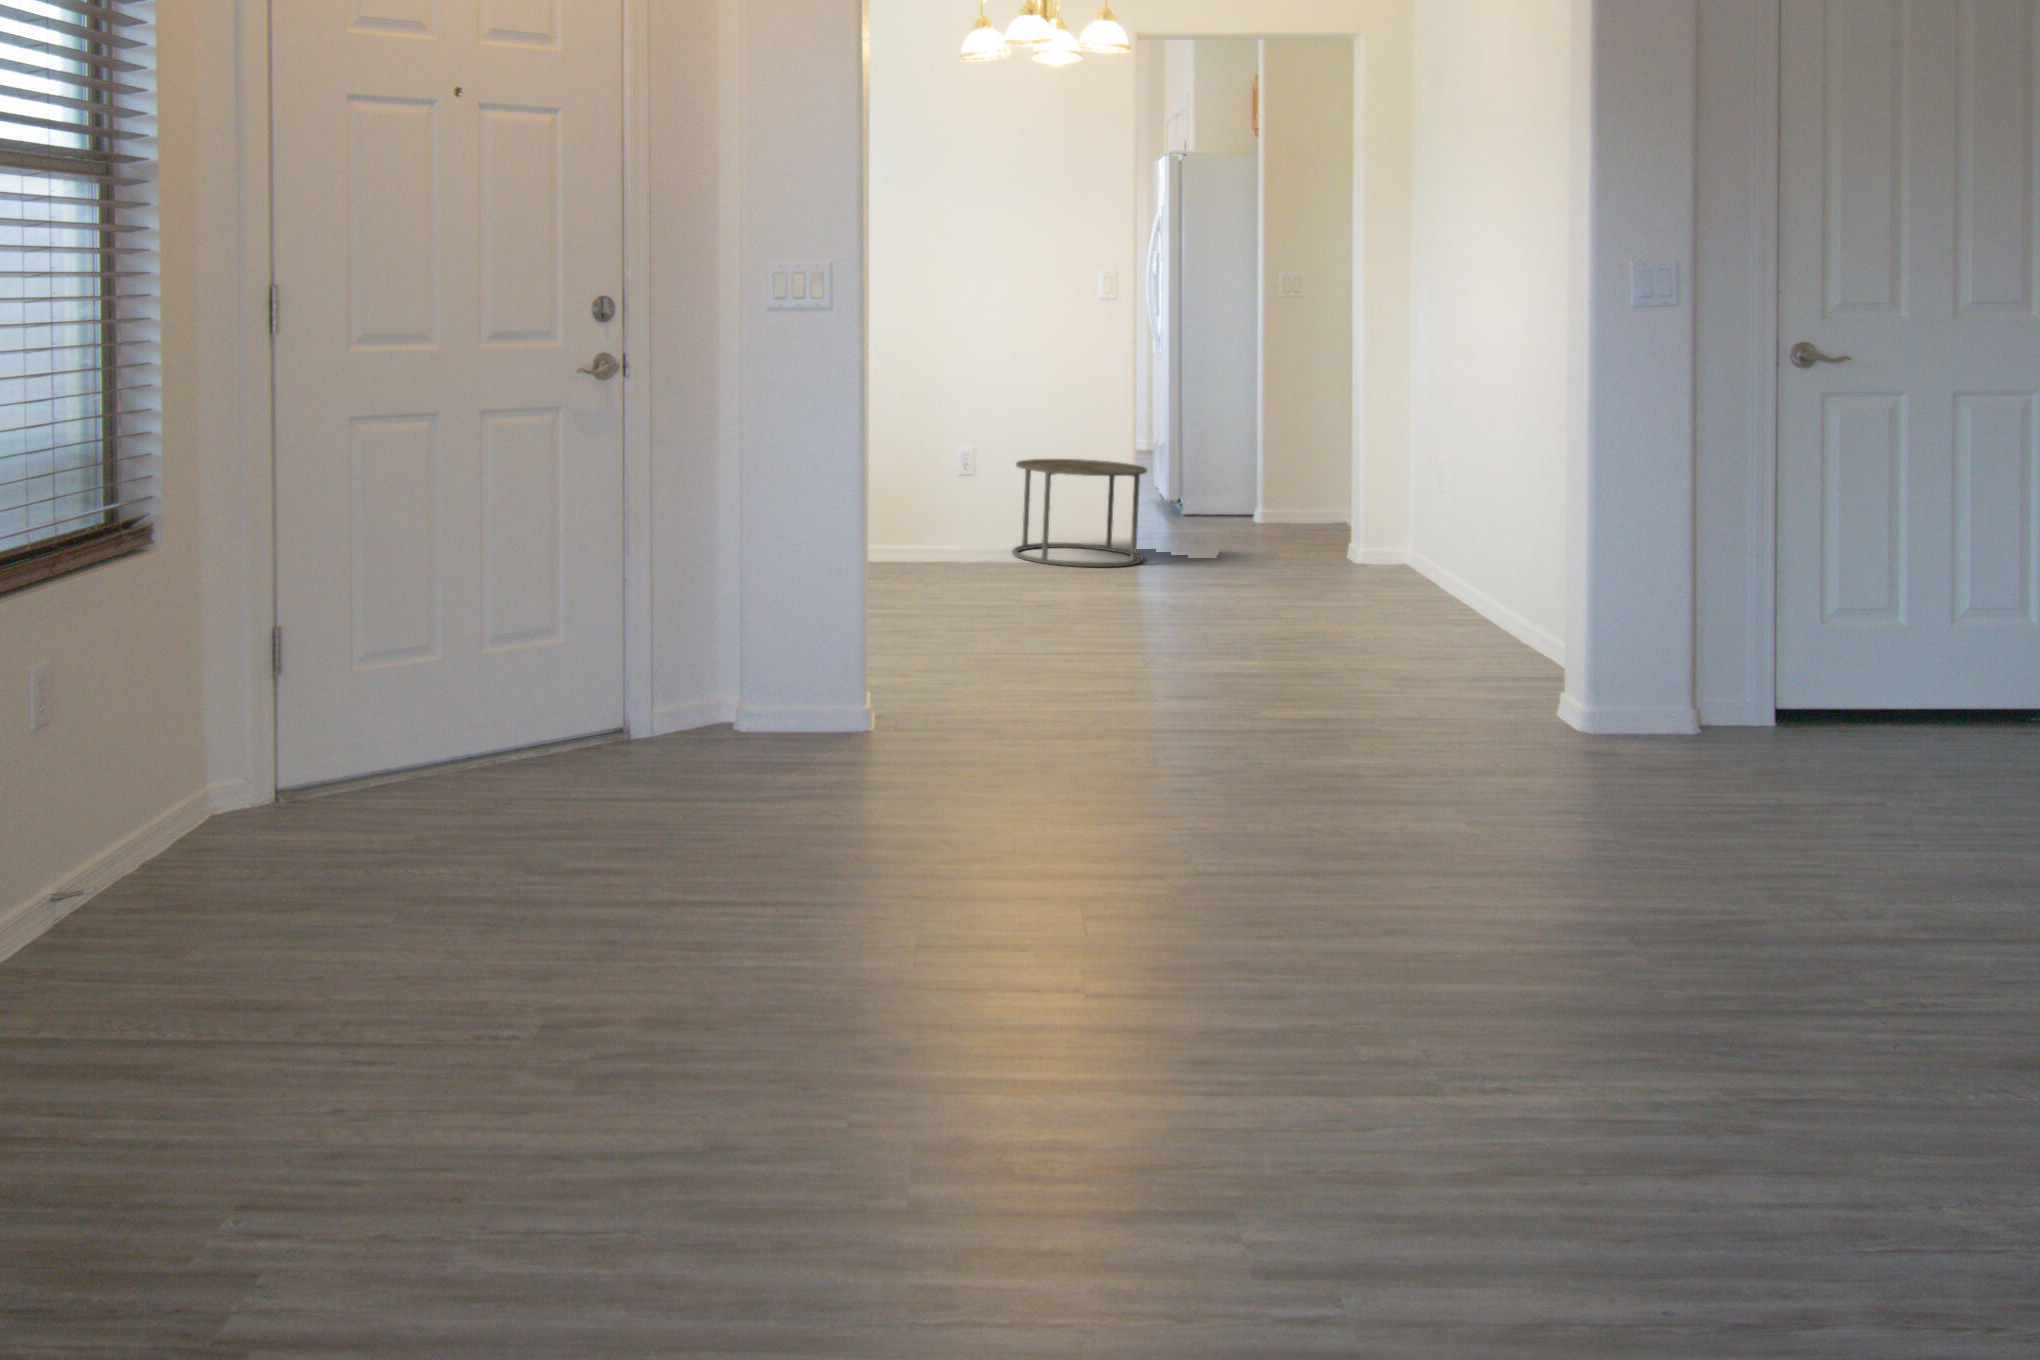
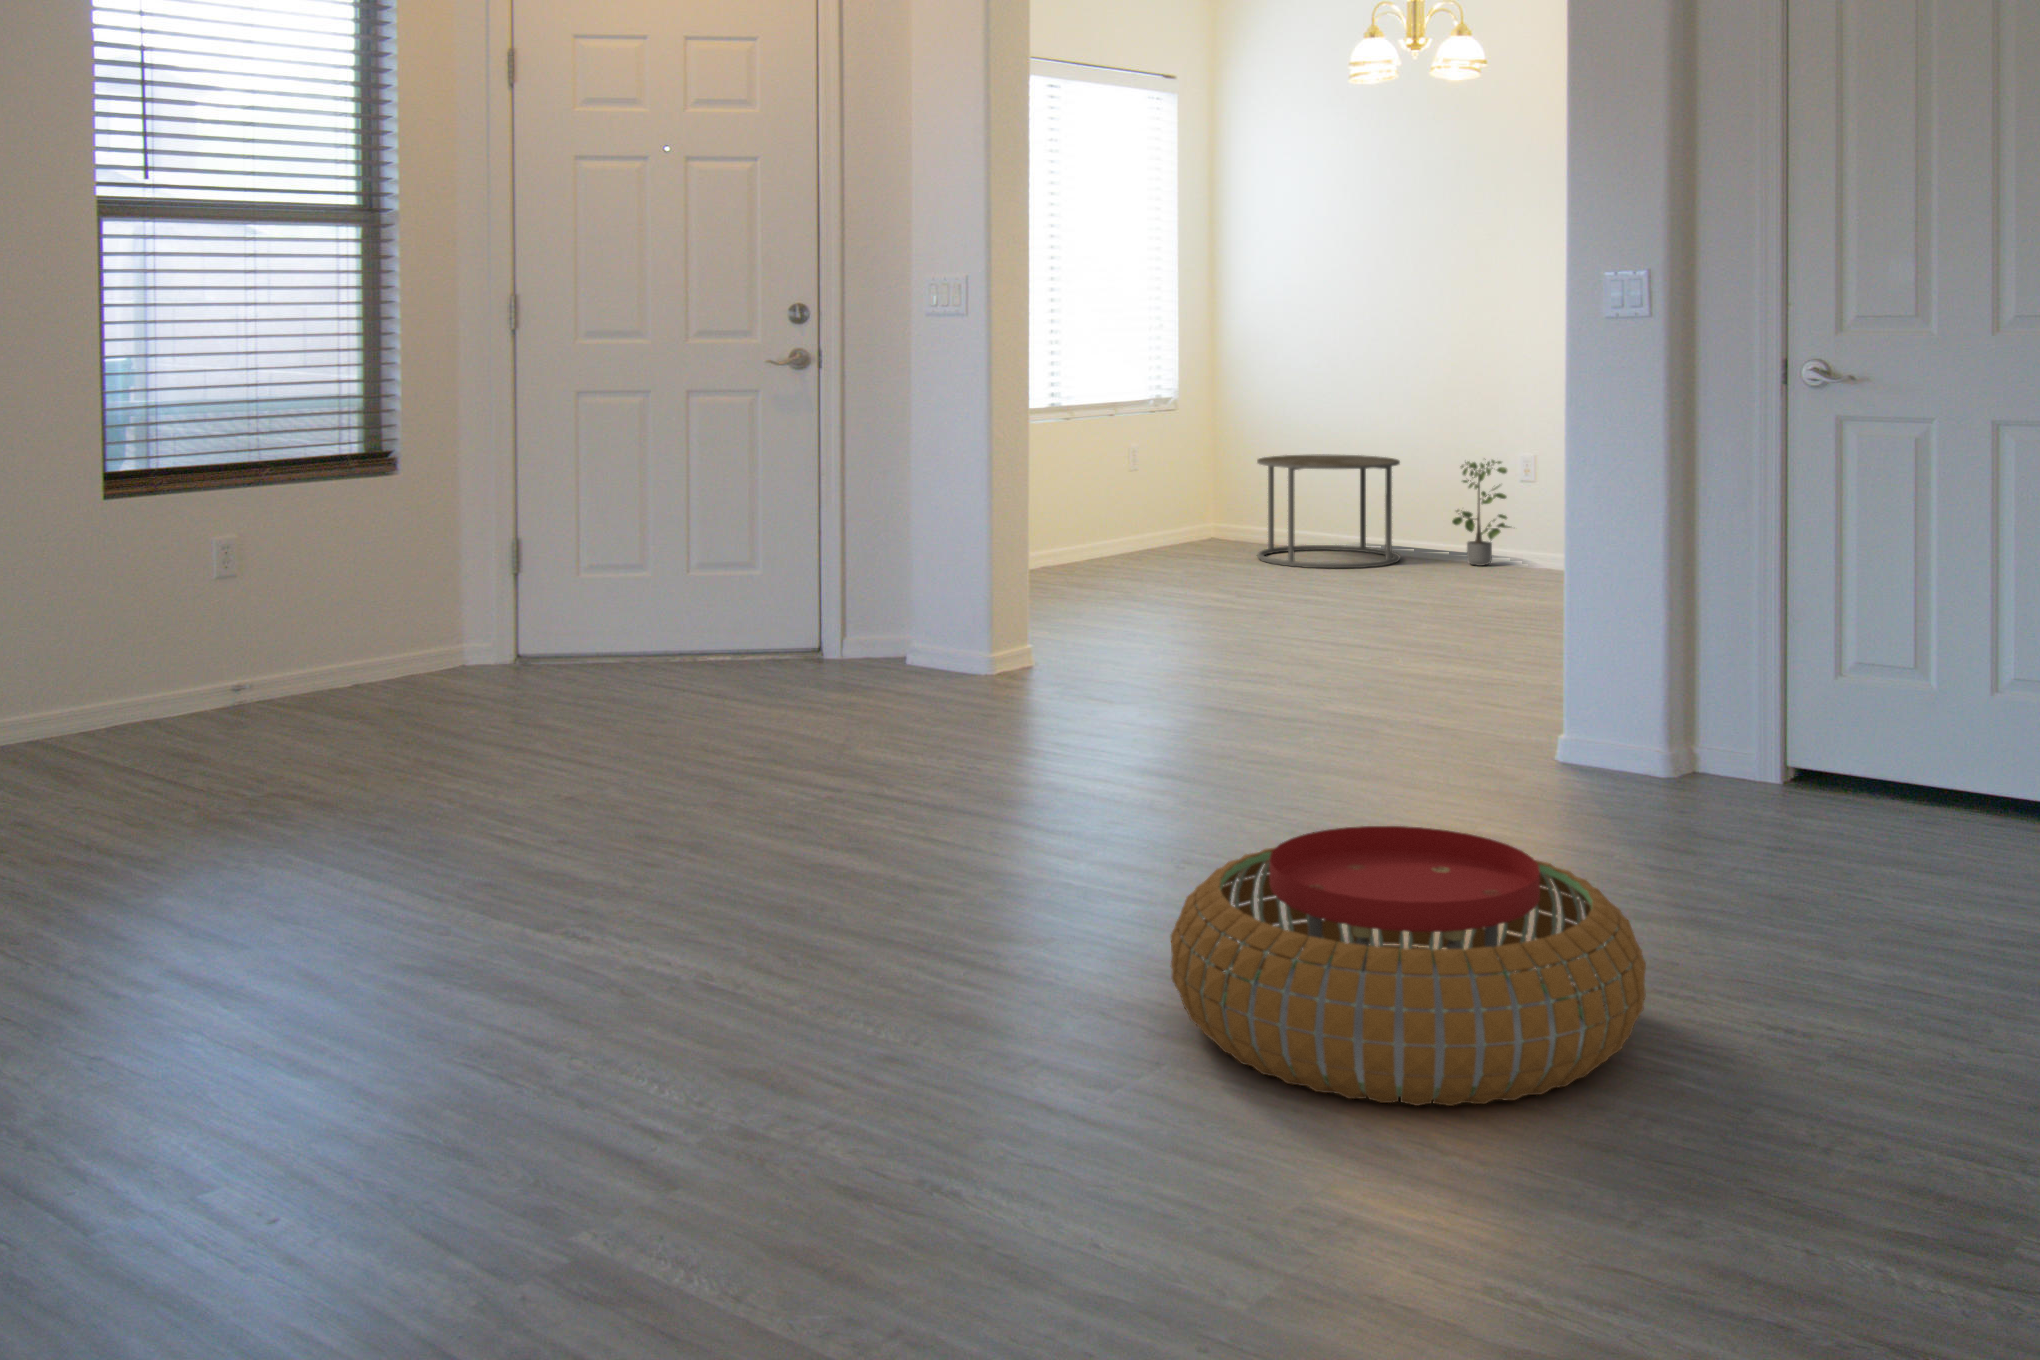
potted plant: none [1192,469,1252,568] -> present [1452,460,1510,566]
pouf: none [975,854,1404,1121] -> present [1171,826,1646,1106]

